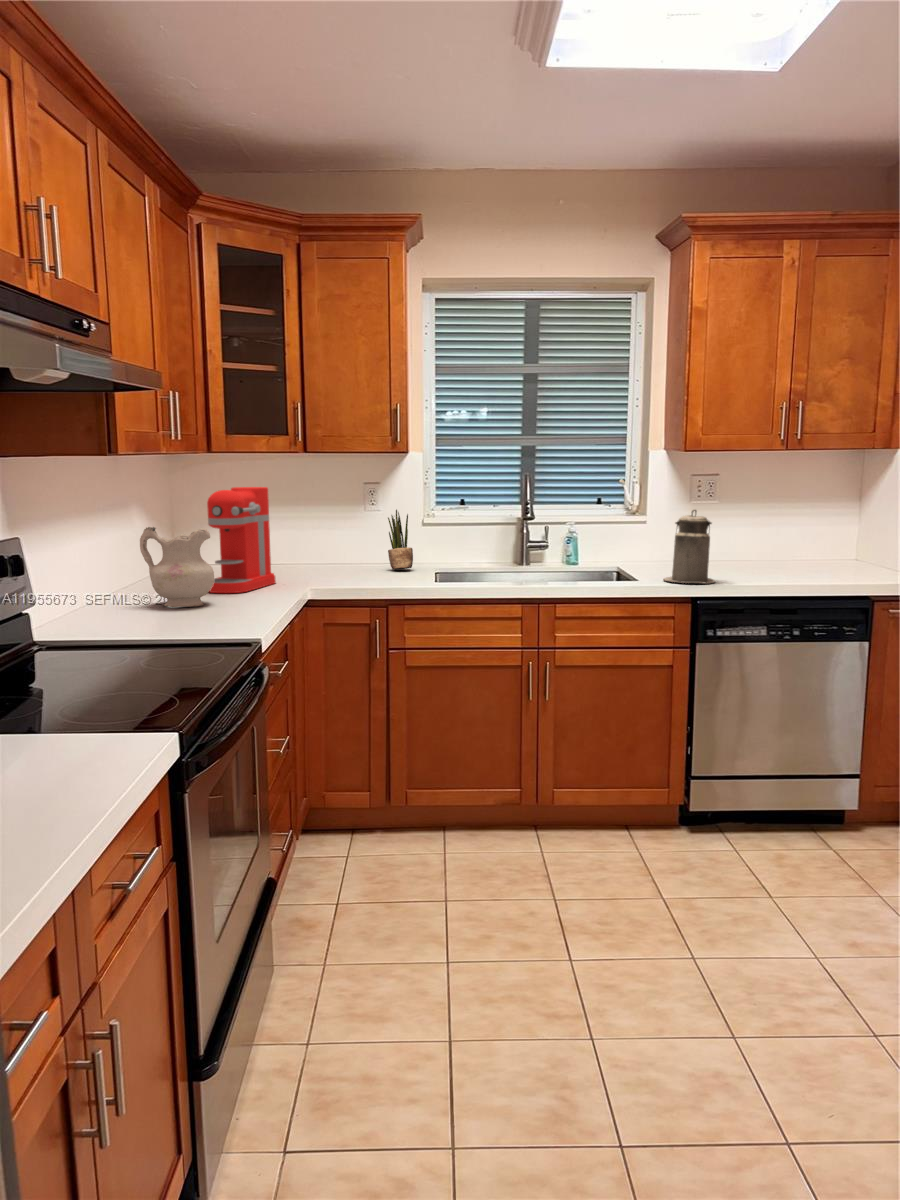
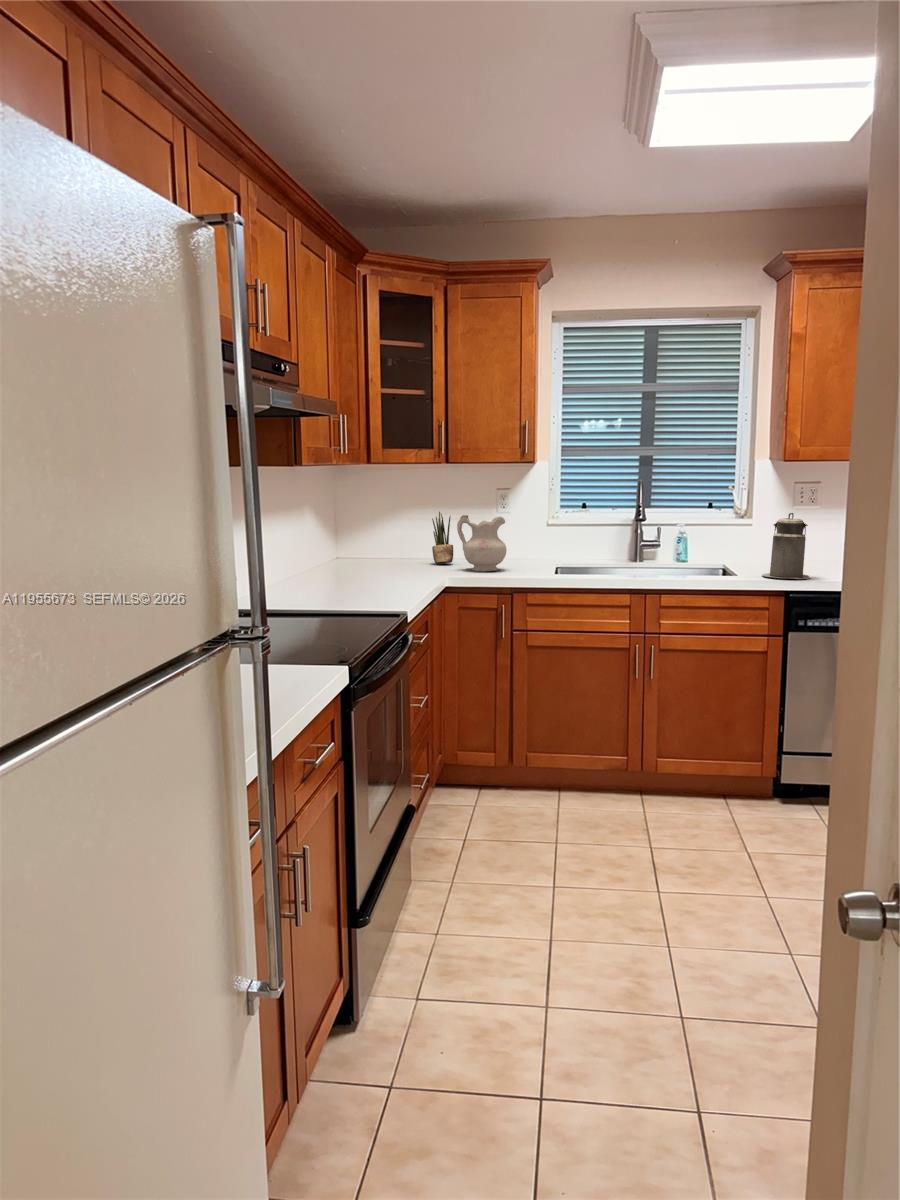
coffee maker: present [207,487,276,593] -> none [364,492,422,579]
potted plant: present [388,510,413,569] -> present [432,512,453,563]
ceramic pitcher: present [140,527,214,607] -> present [457,515,506,571]

